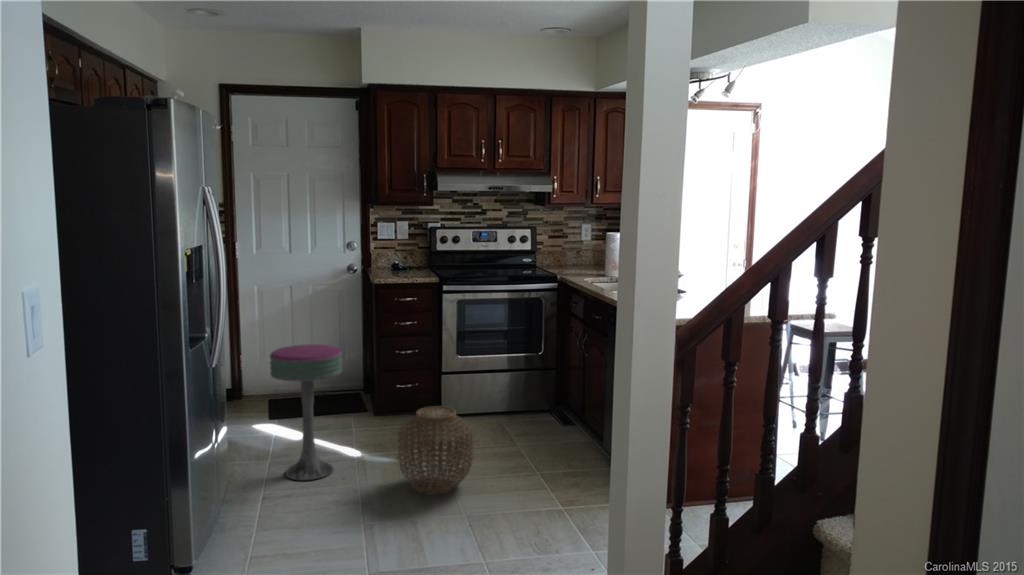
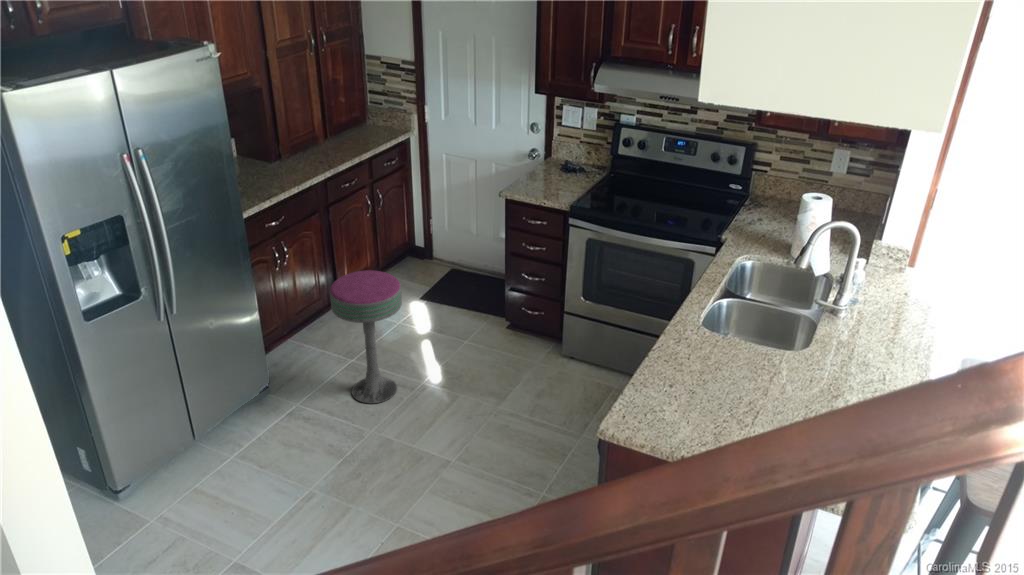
woven basket: present [398,406,474,495] -> none [400,384,481,476]

